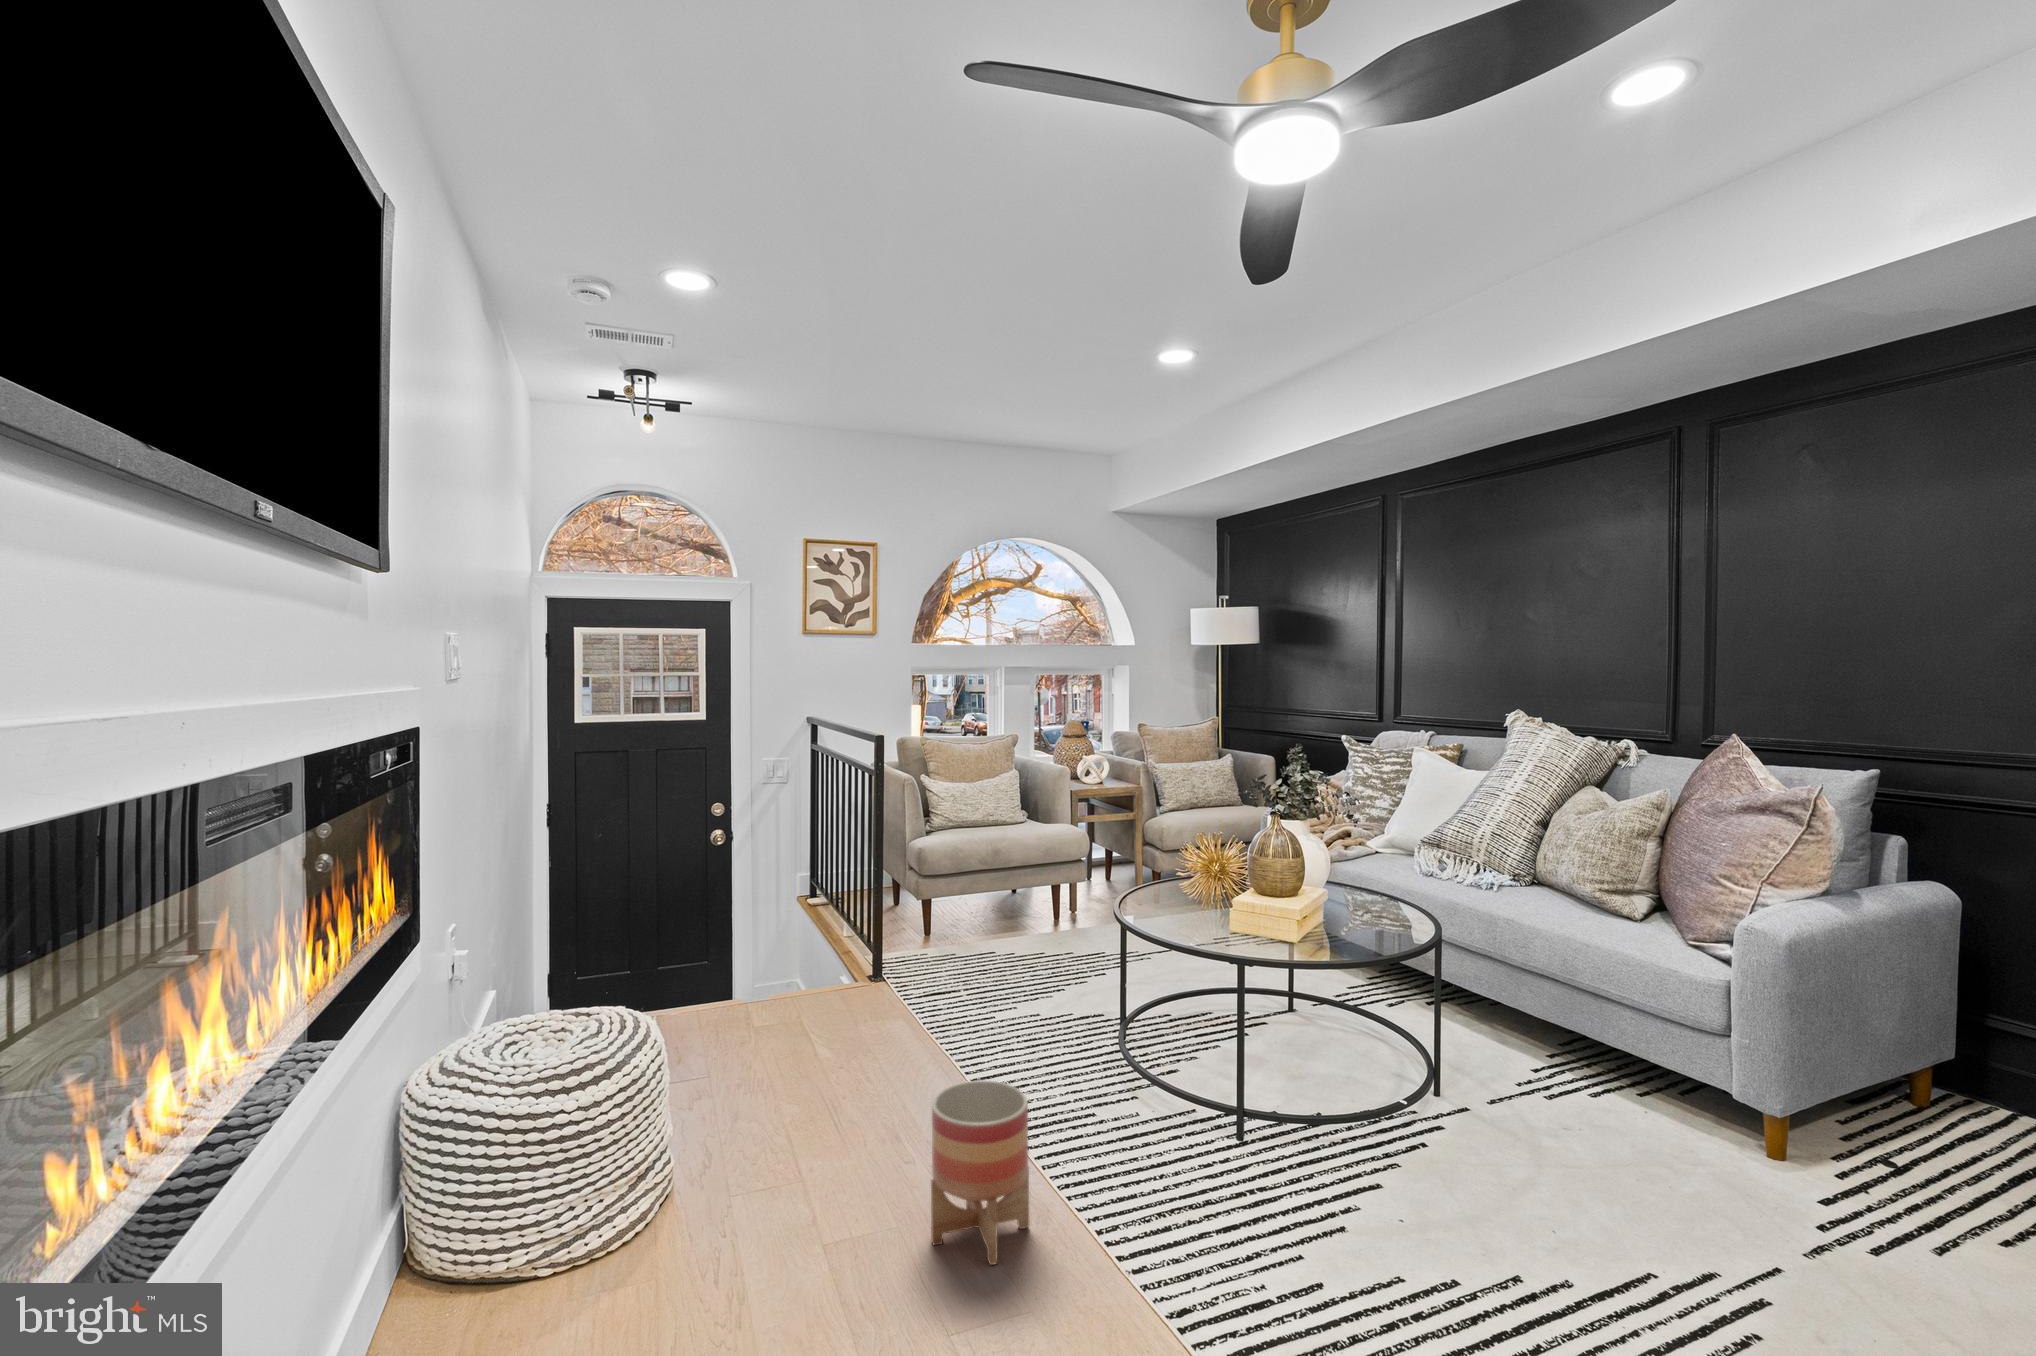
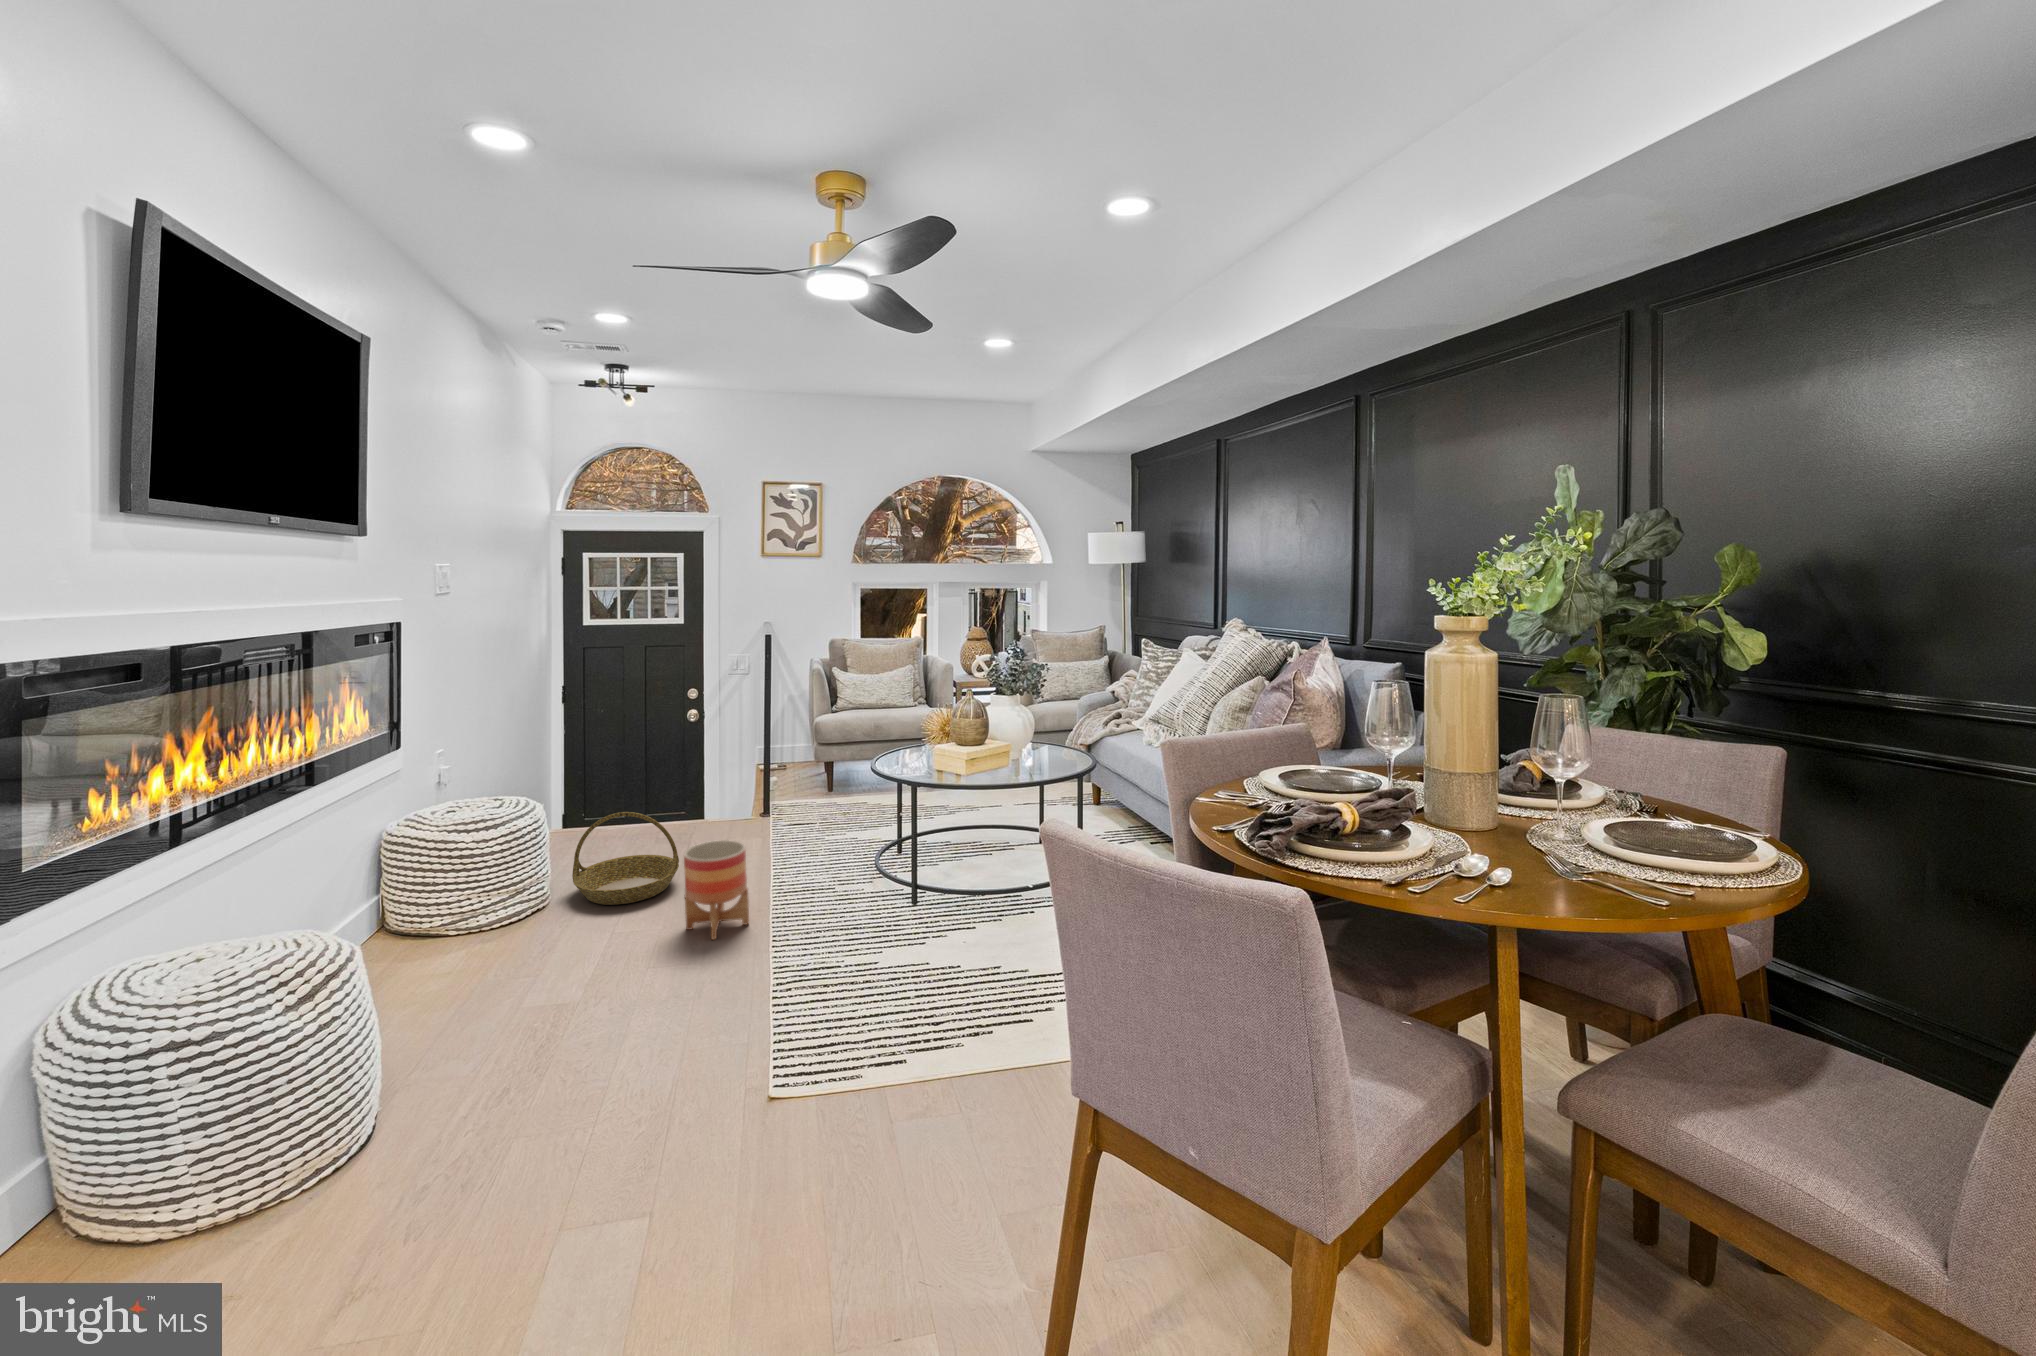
basket: none [705,1034,865,1200] -> present [572,812,679,905]

